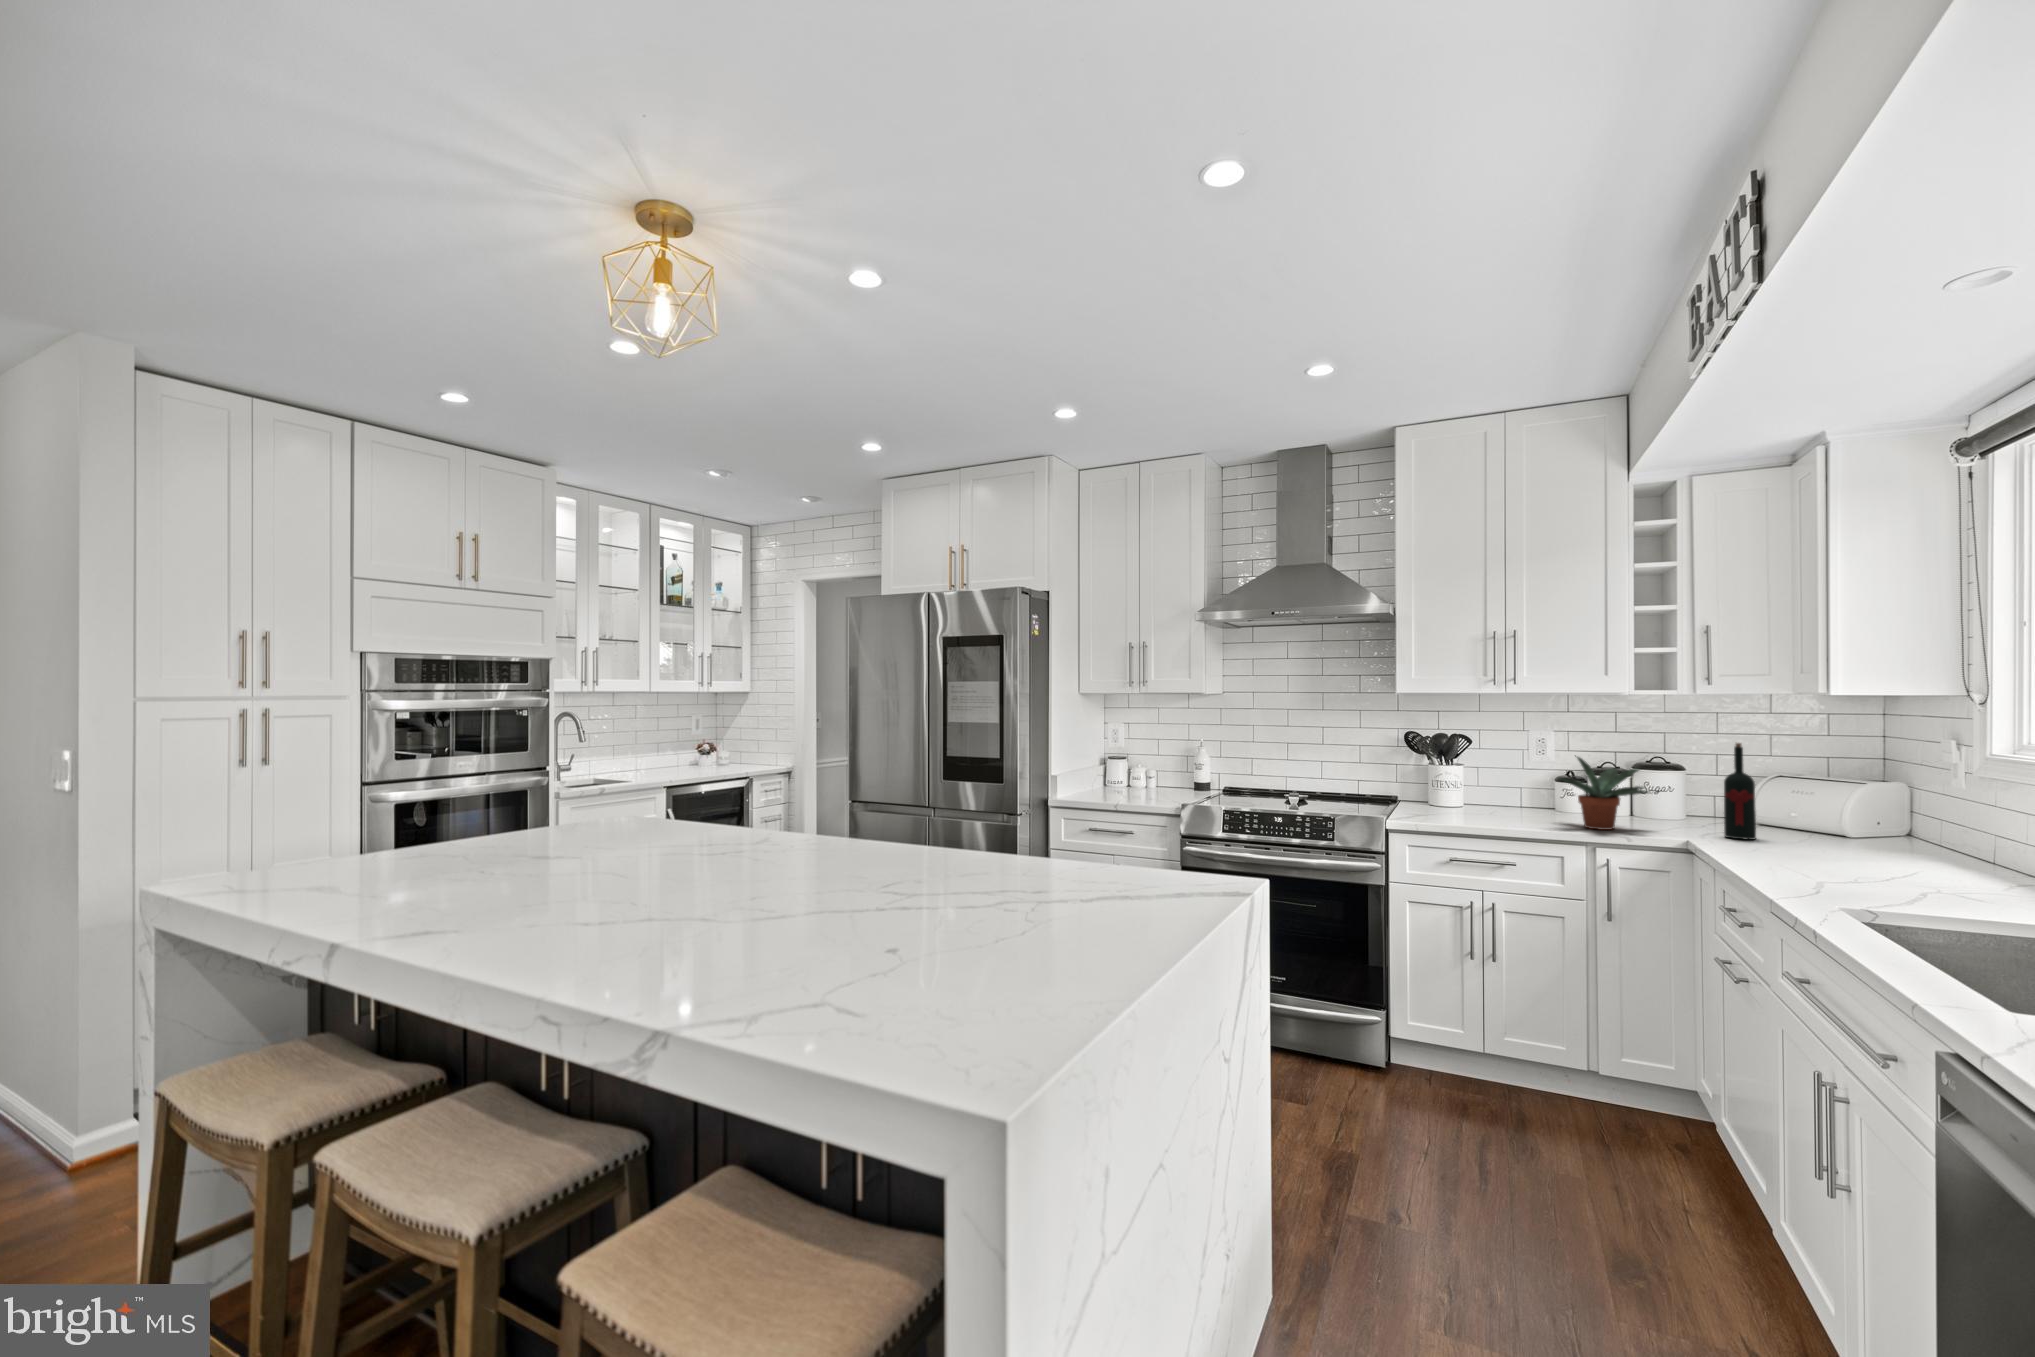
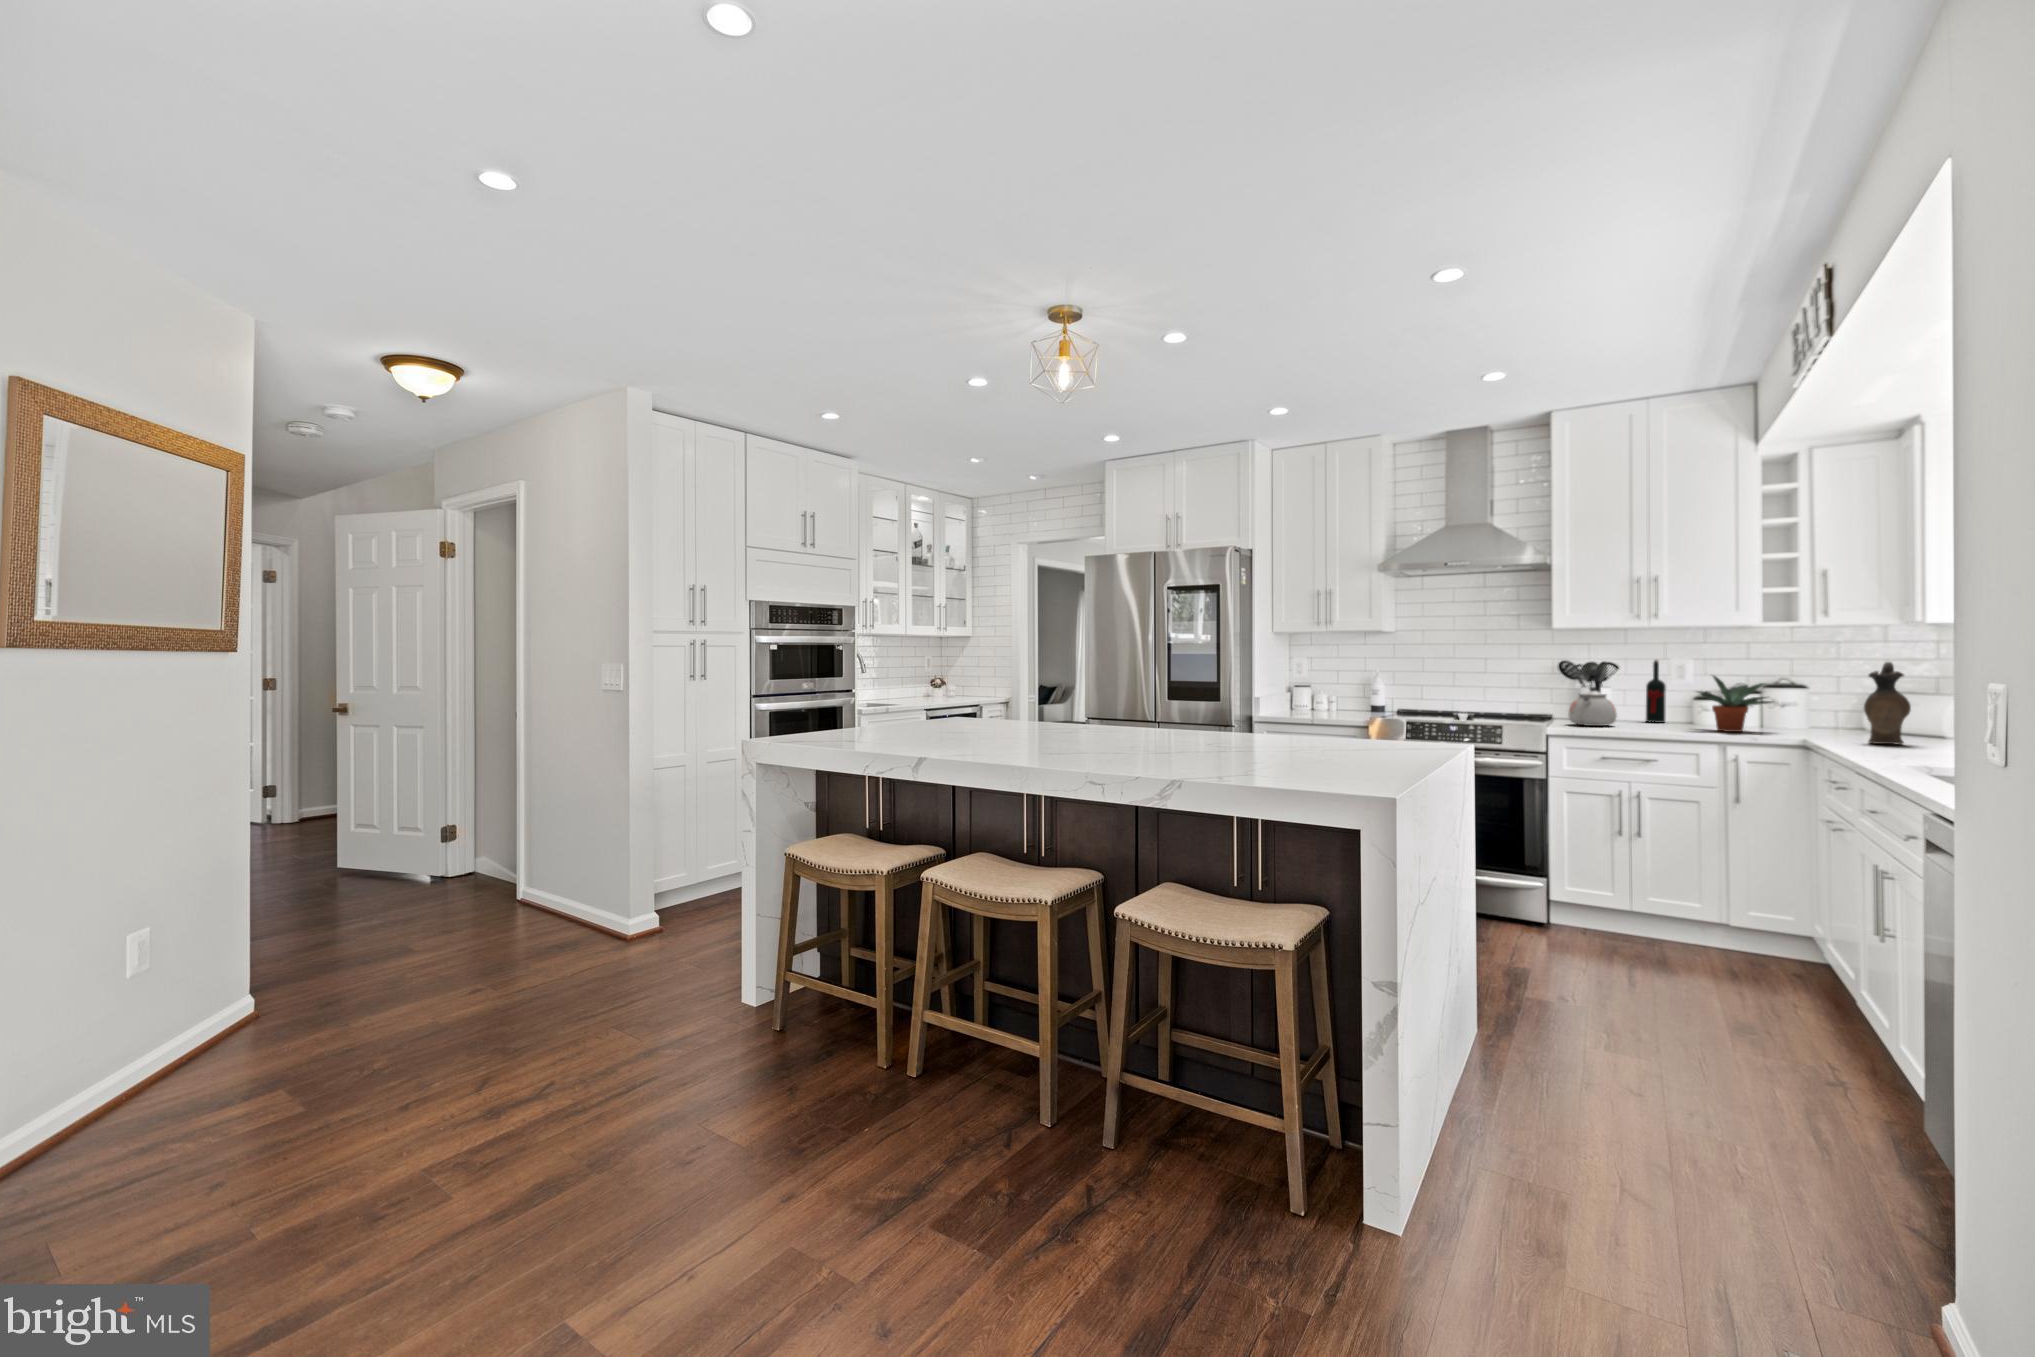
wine bottle: present [1724,743,1756,840] -> present [1646,660,1666,723]
ceramic pitcher: none [1759,749,1817,859] -> present [1864,662,1911,744]
kettle: none [1413,757,1468,817] -> present [1568,678,1617,726]

